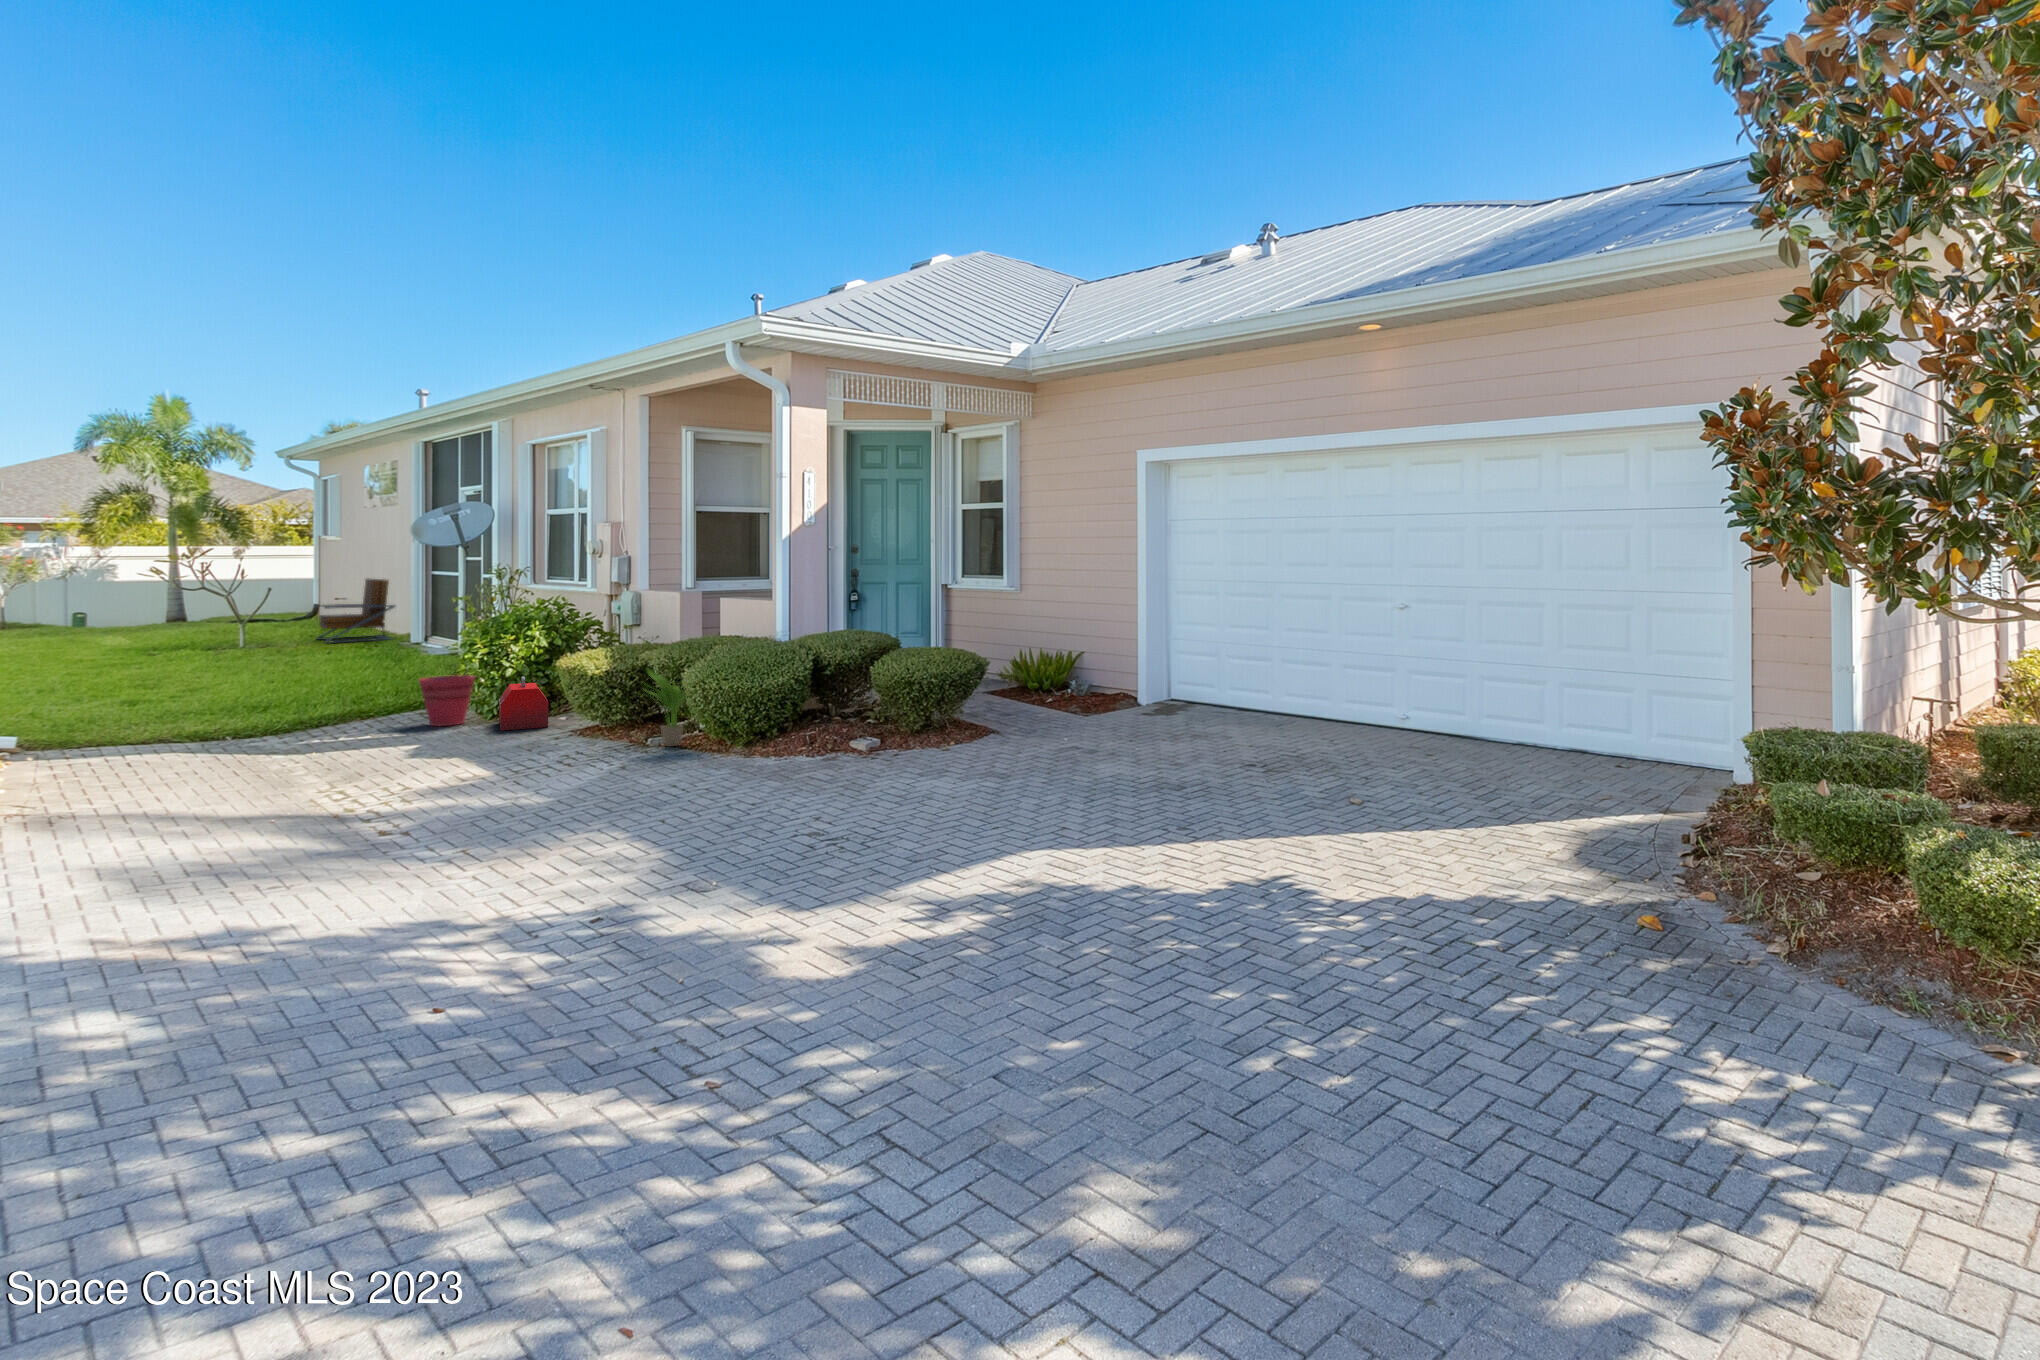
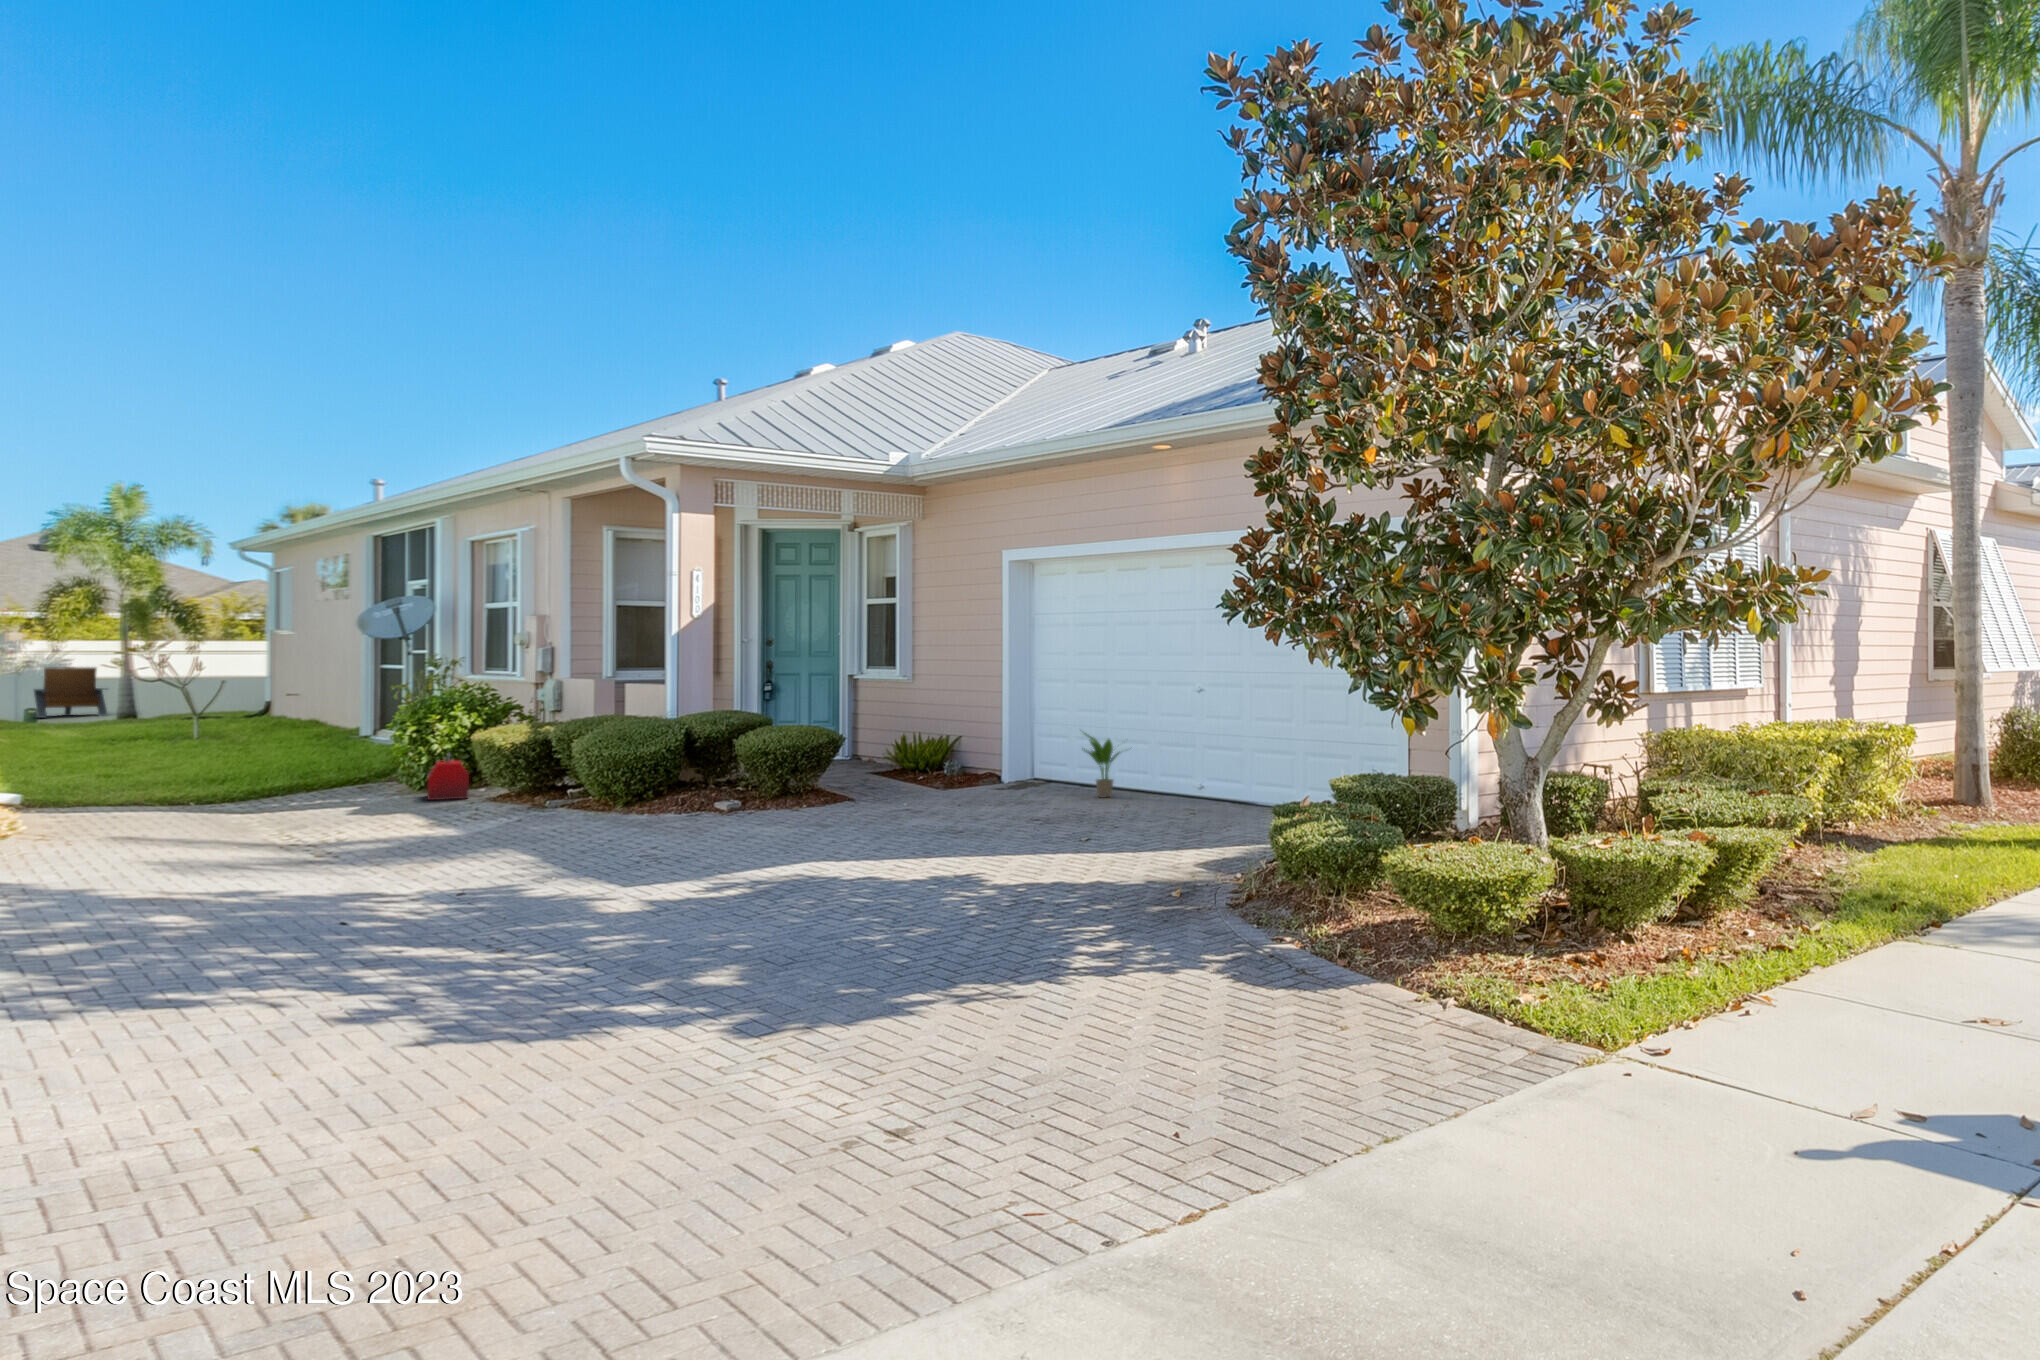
lounge chair: present [317,579,395,643] -> present [34,667,107,718]
potted plant: present [645,668,686,746] -> present [1080,730,1119,797]
bucket: present [419,675,475,726] -> none [361,753,409,797]

